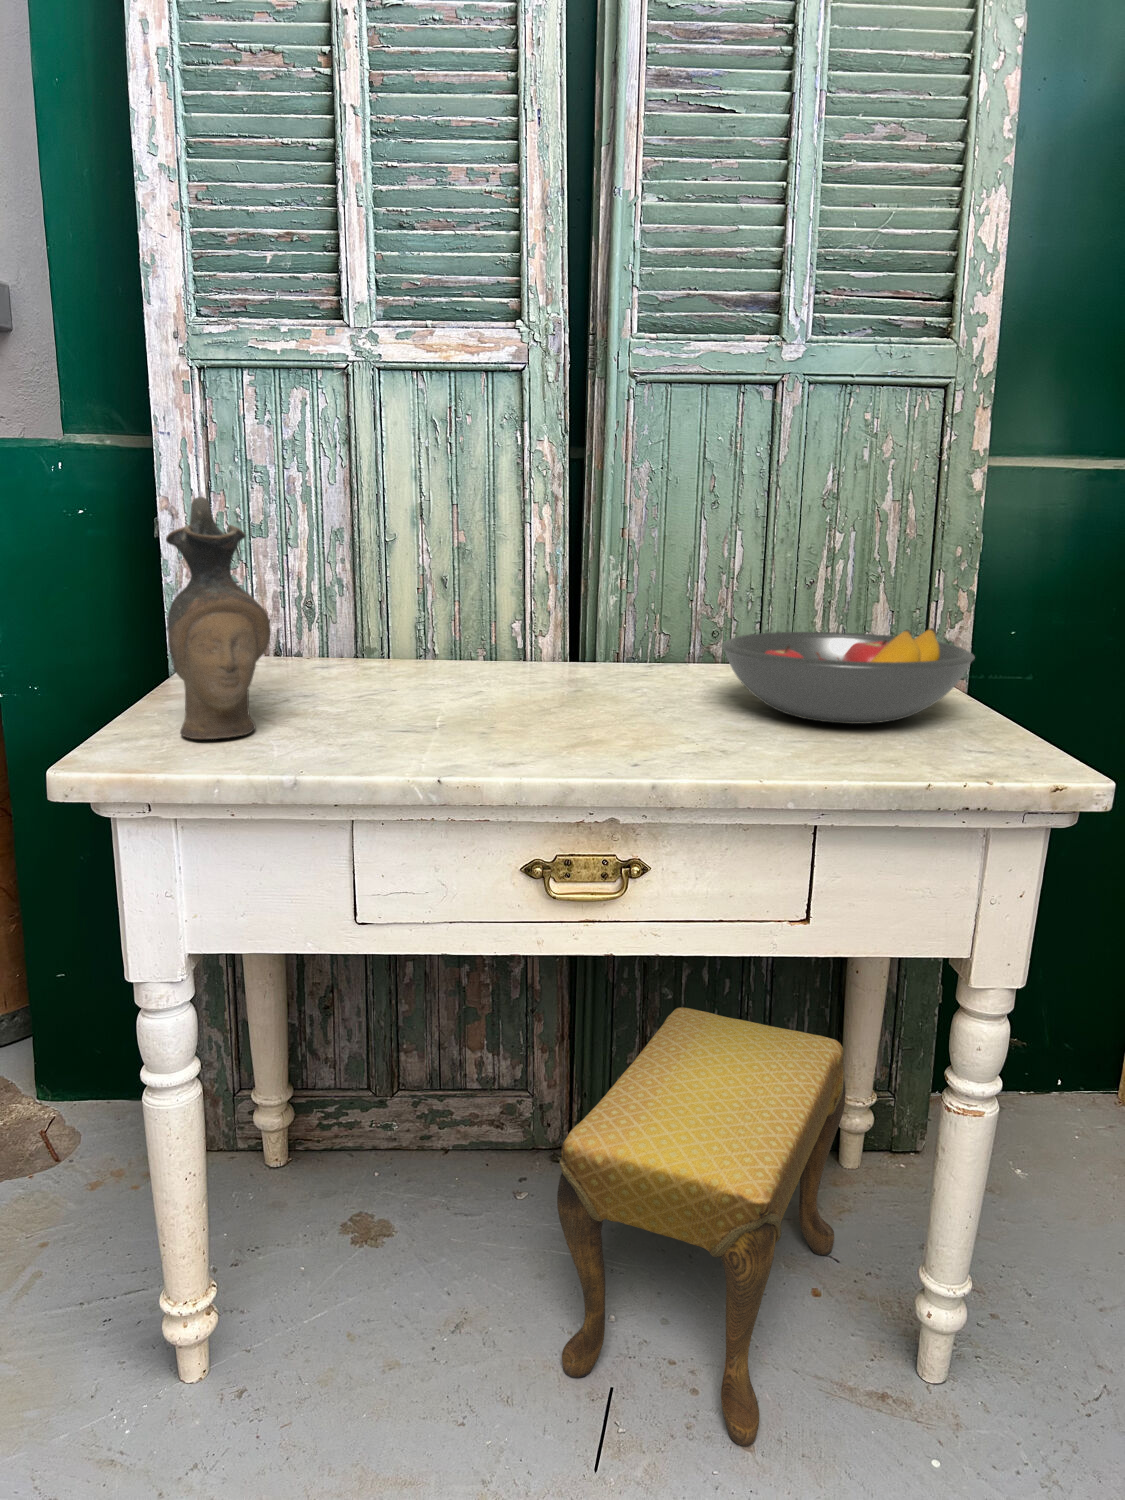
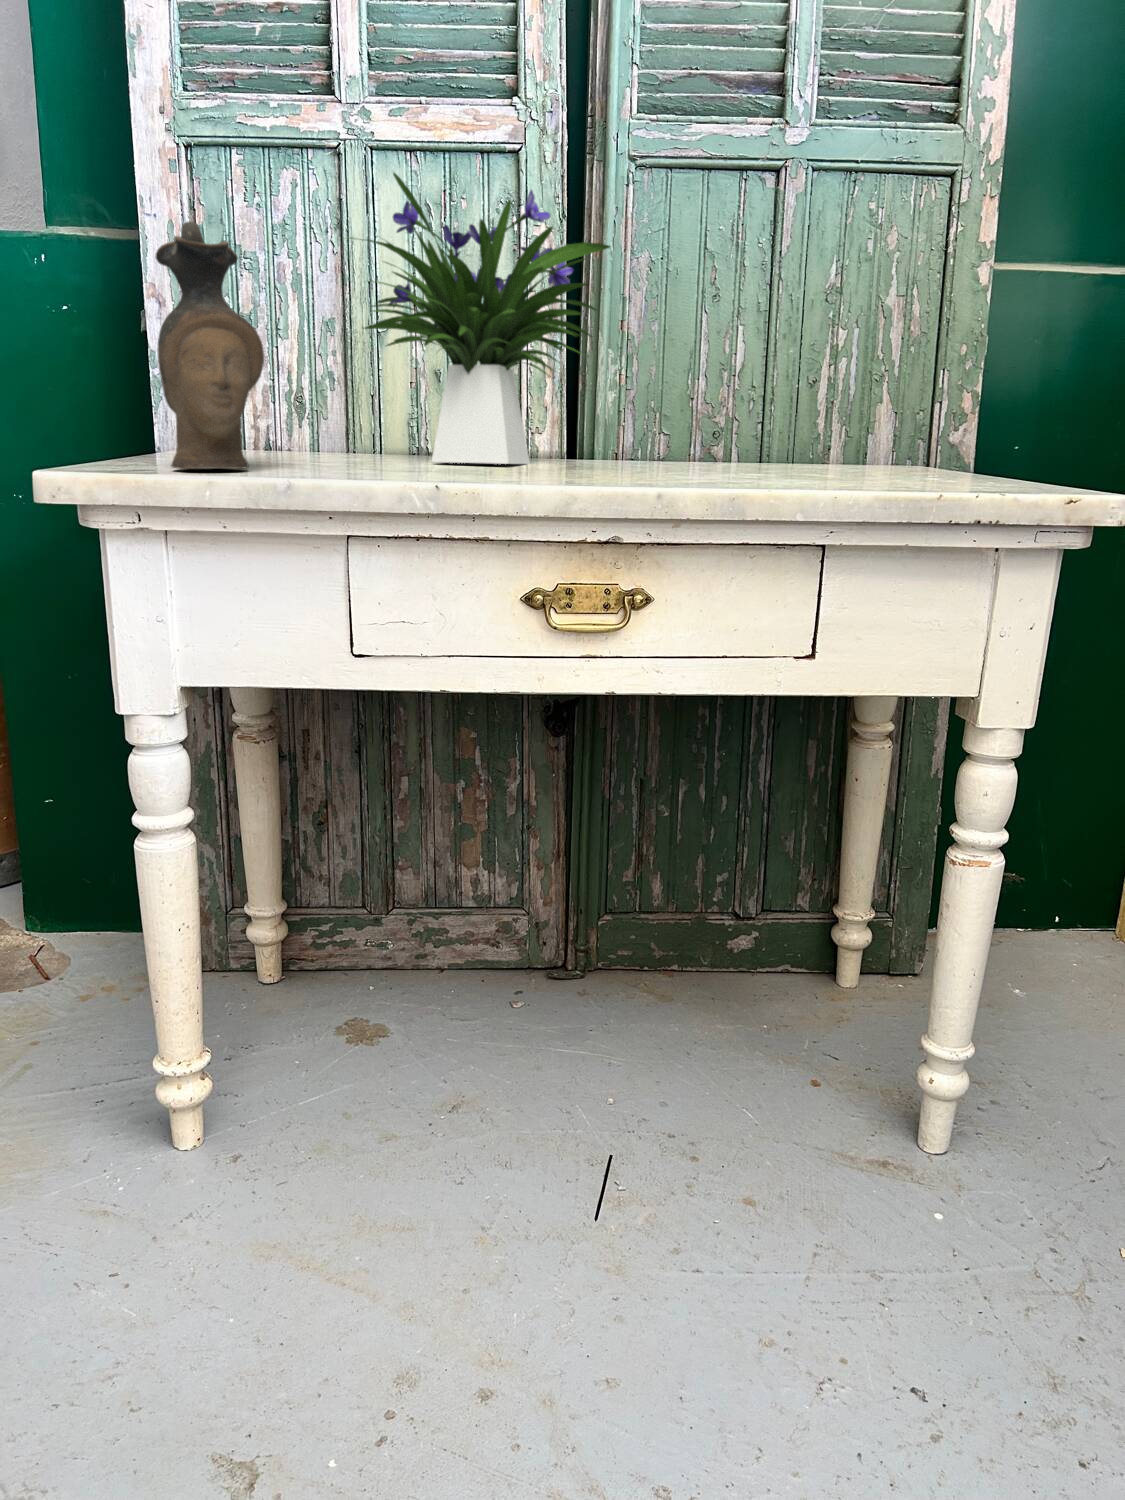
flower arrangement: none [347,419,611,698] -> present [364,173,610,464]
fruit bowl: present [722,628,975,724] -> none [724,383,982,476]
footstool: present [557,1008,846,1446] -> none [557,808,844,1199]

